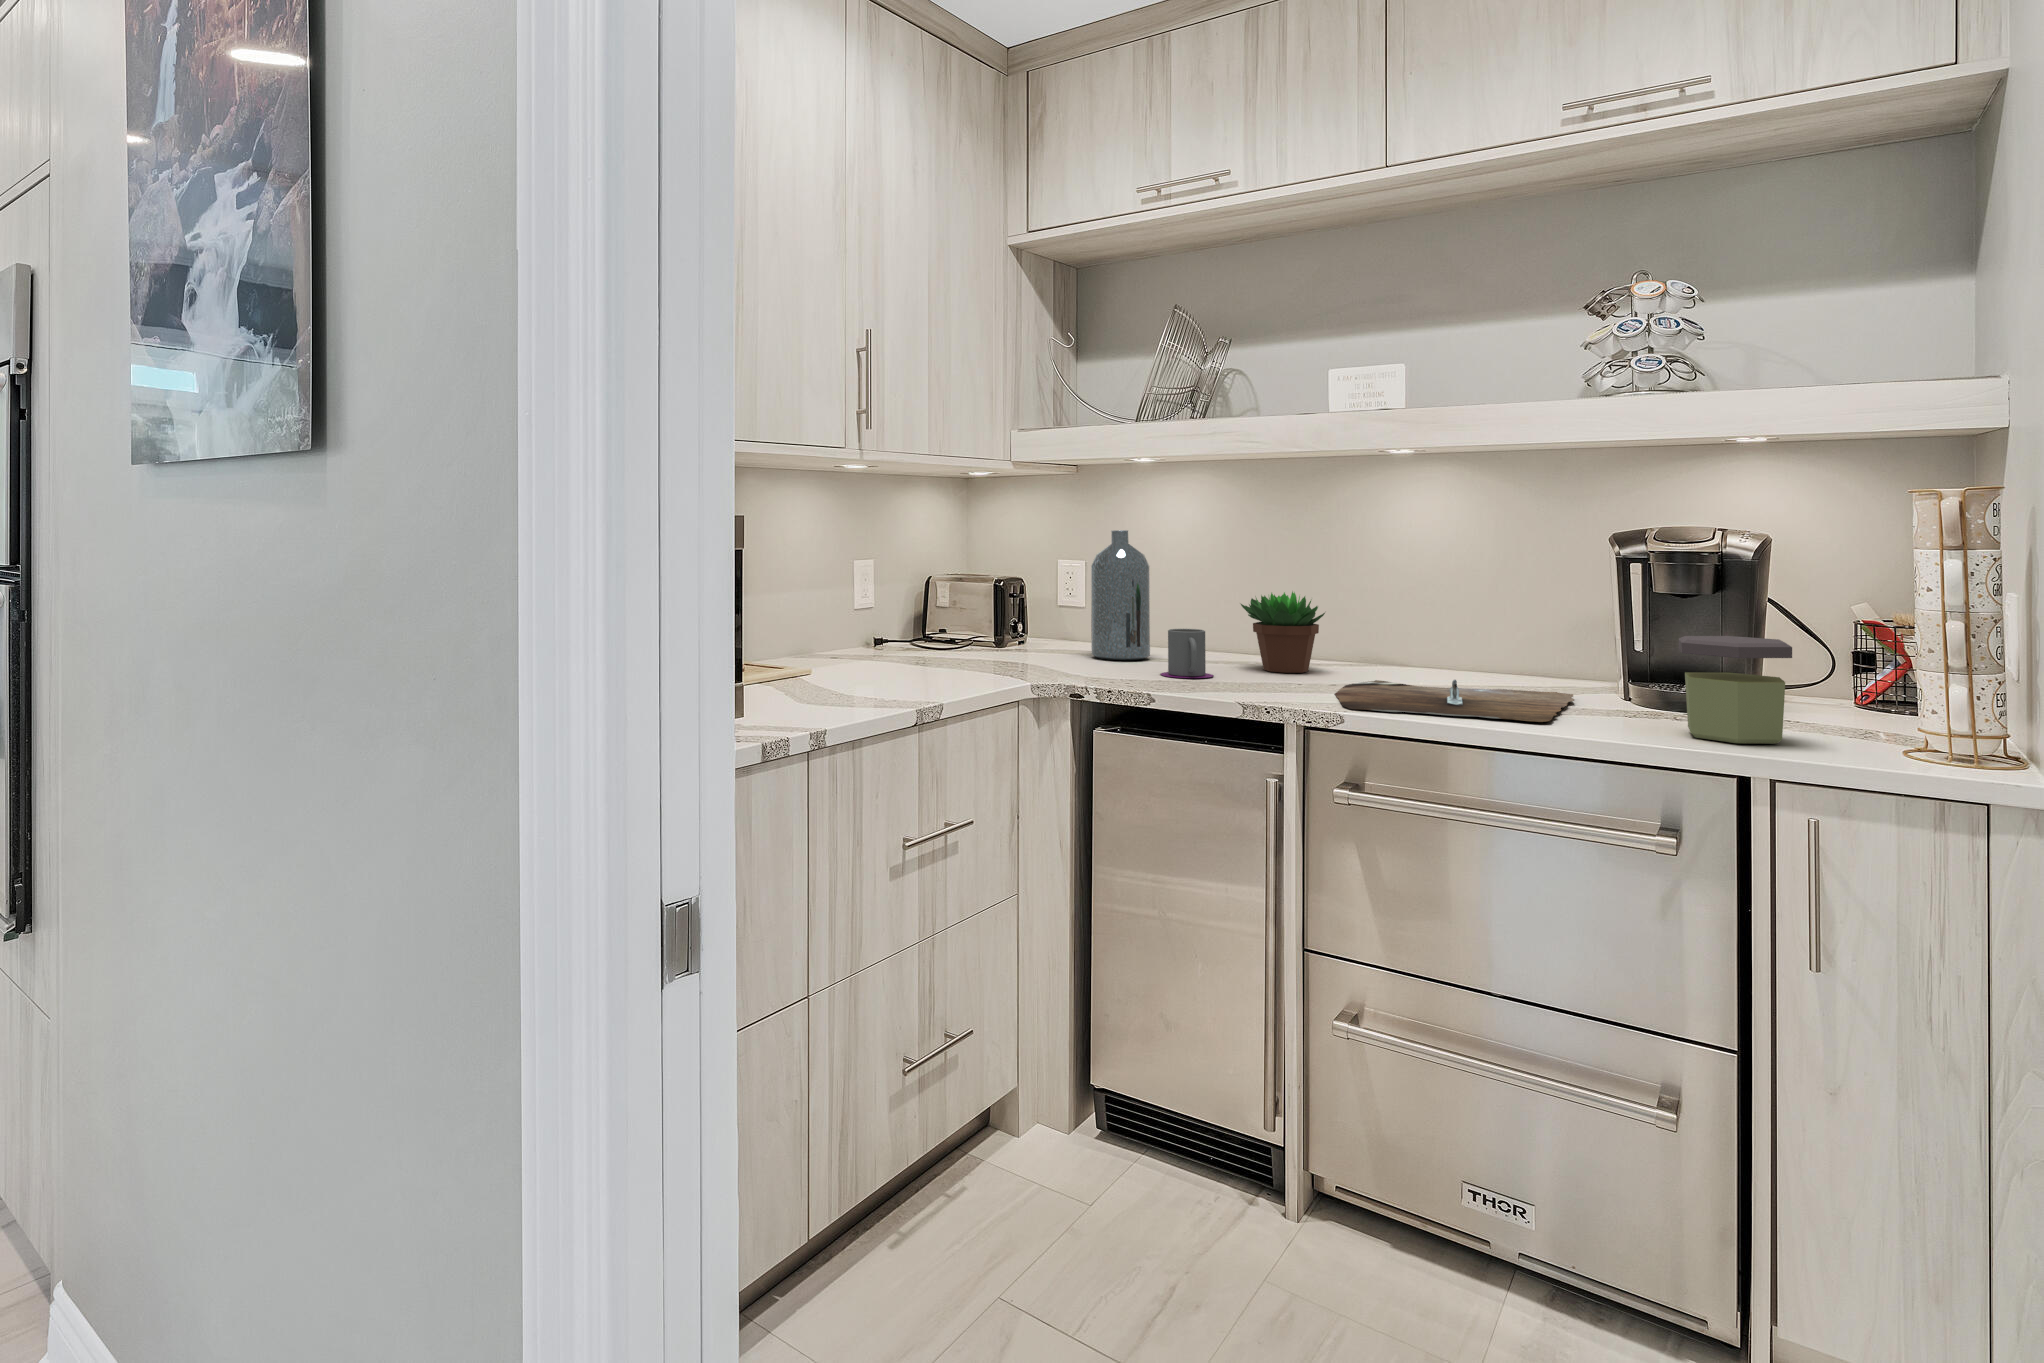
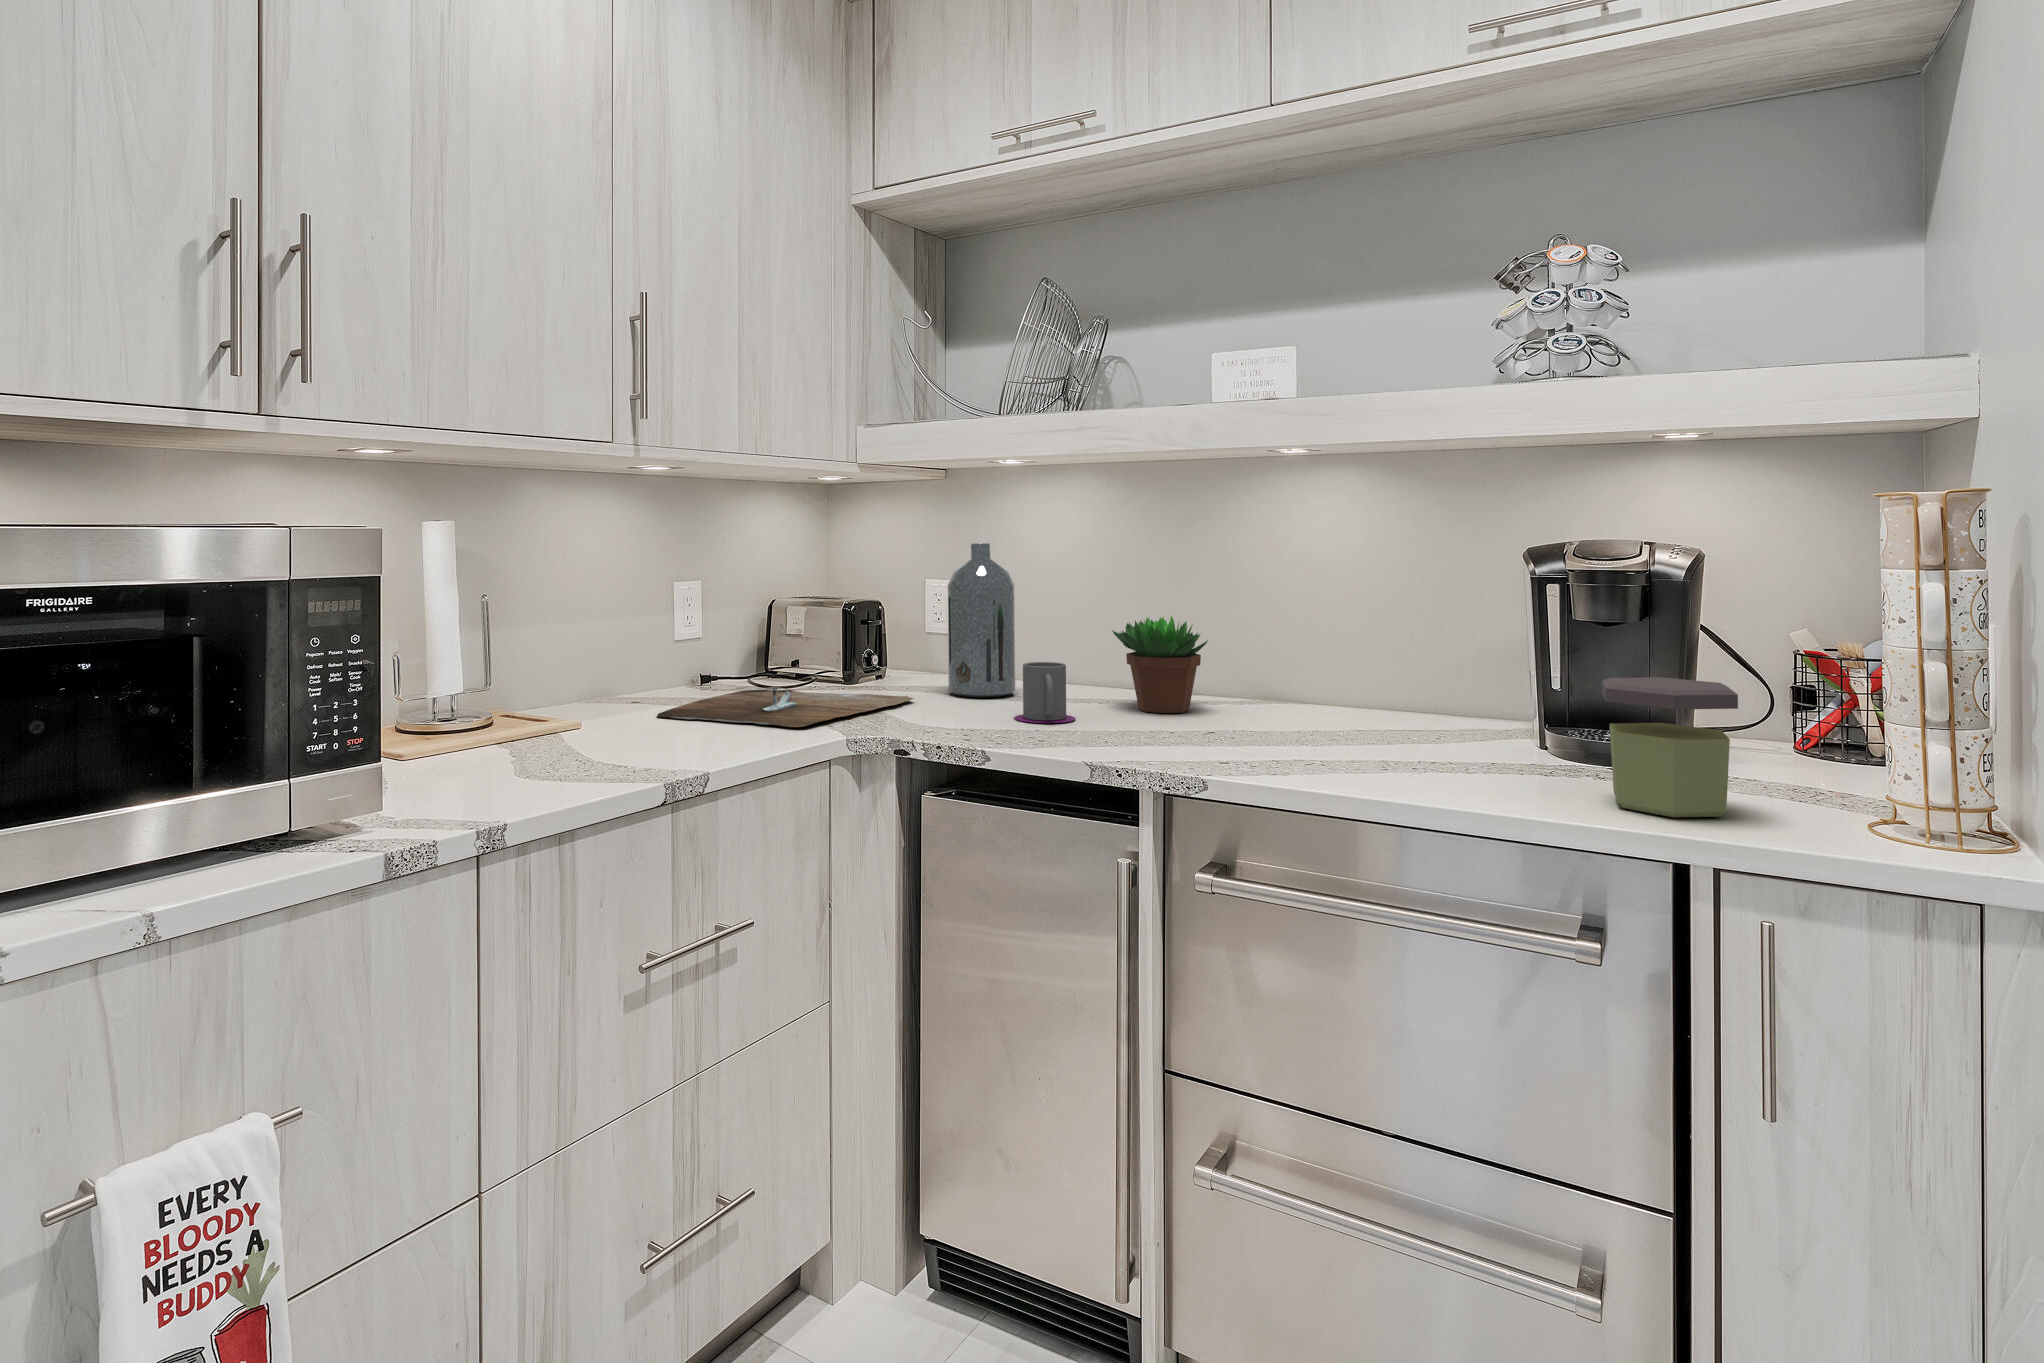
cutting board: present [1335,680,1574,722] -> present [657,686,914,727]

